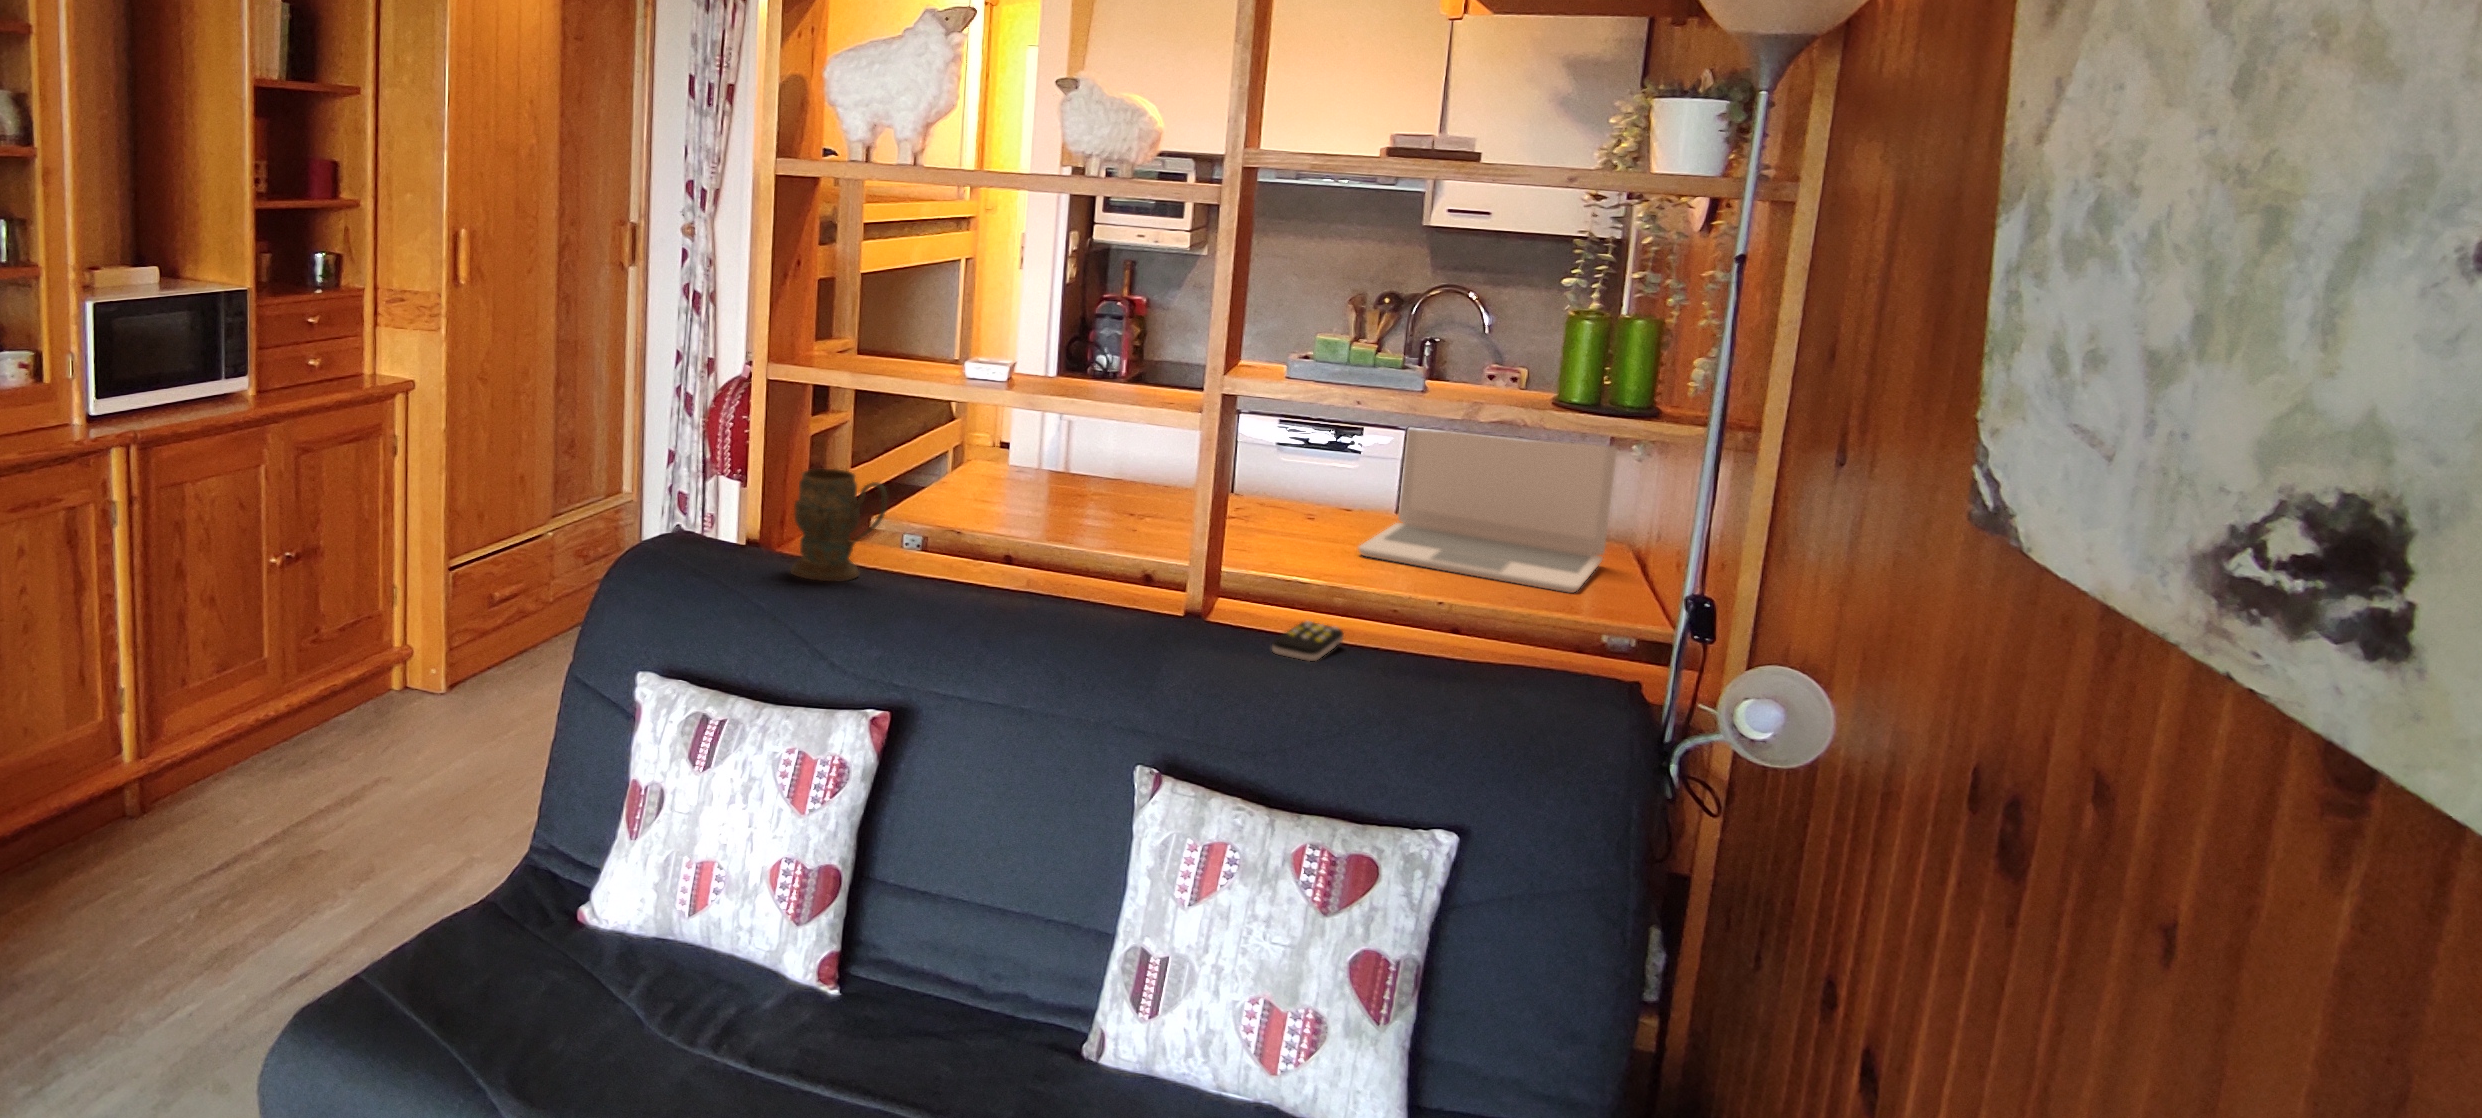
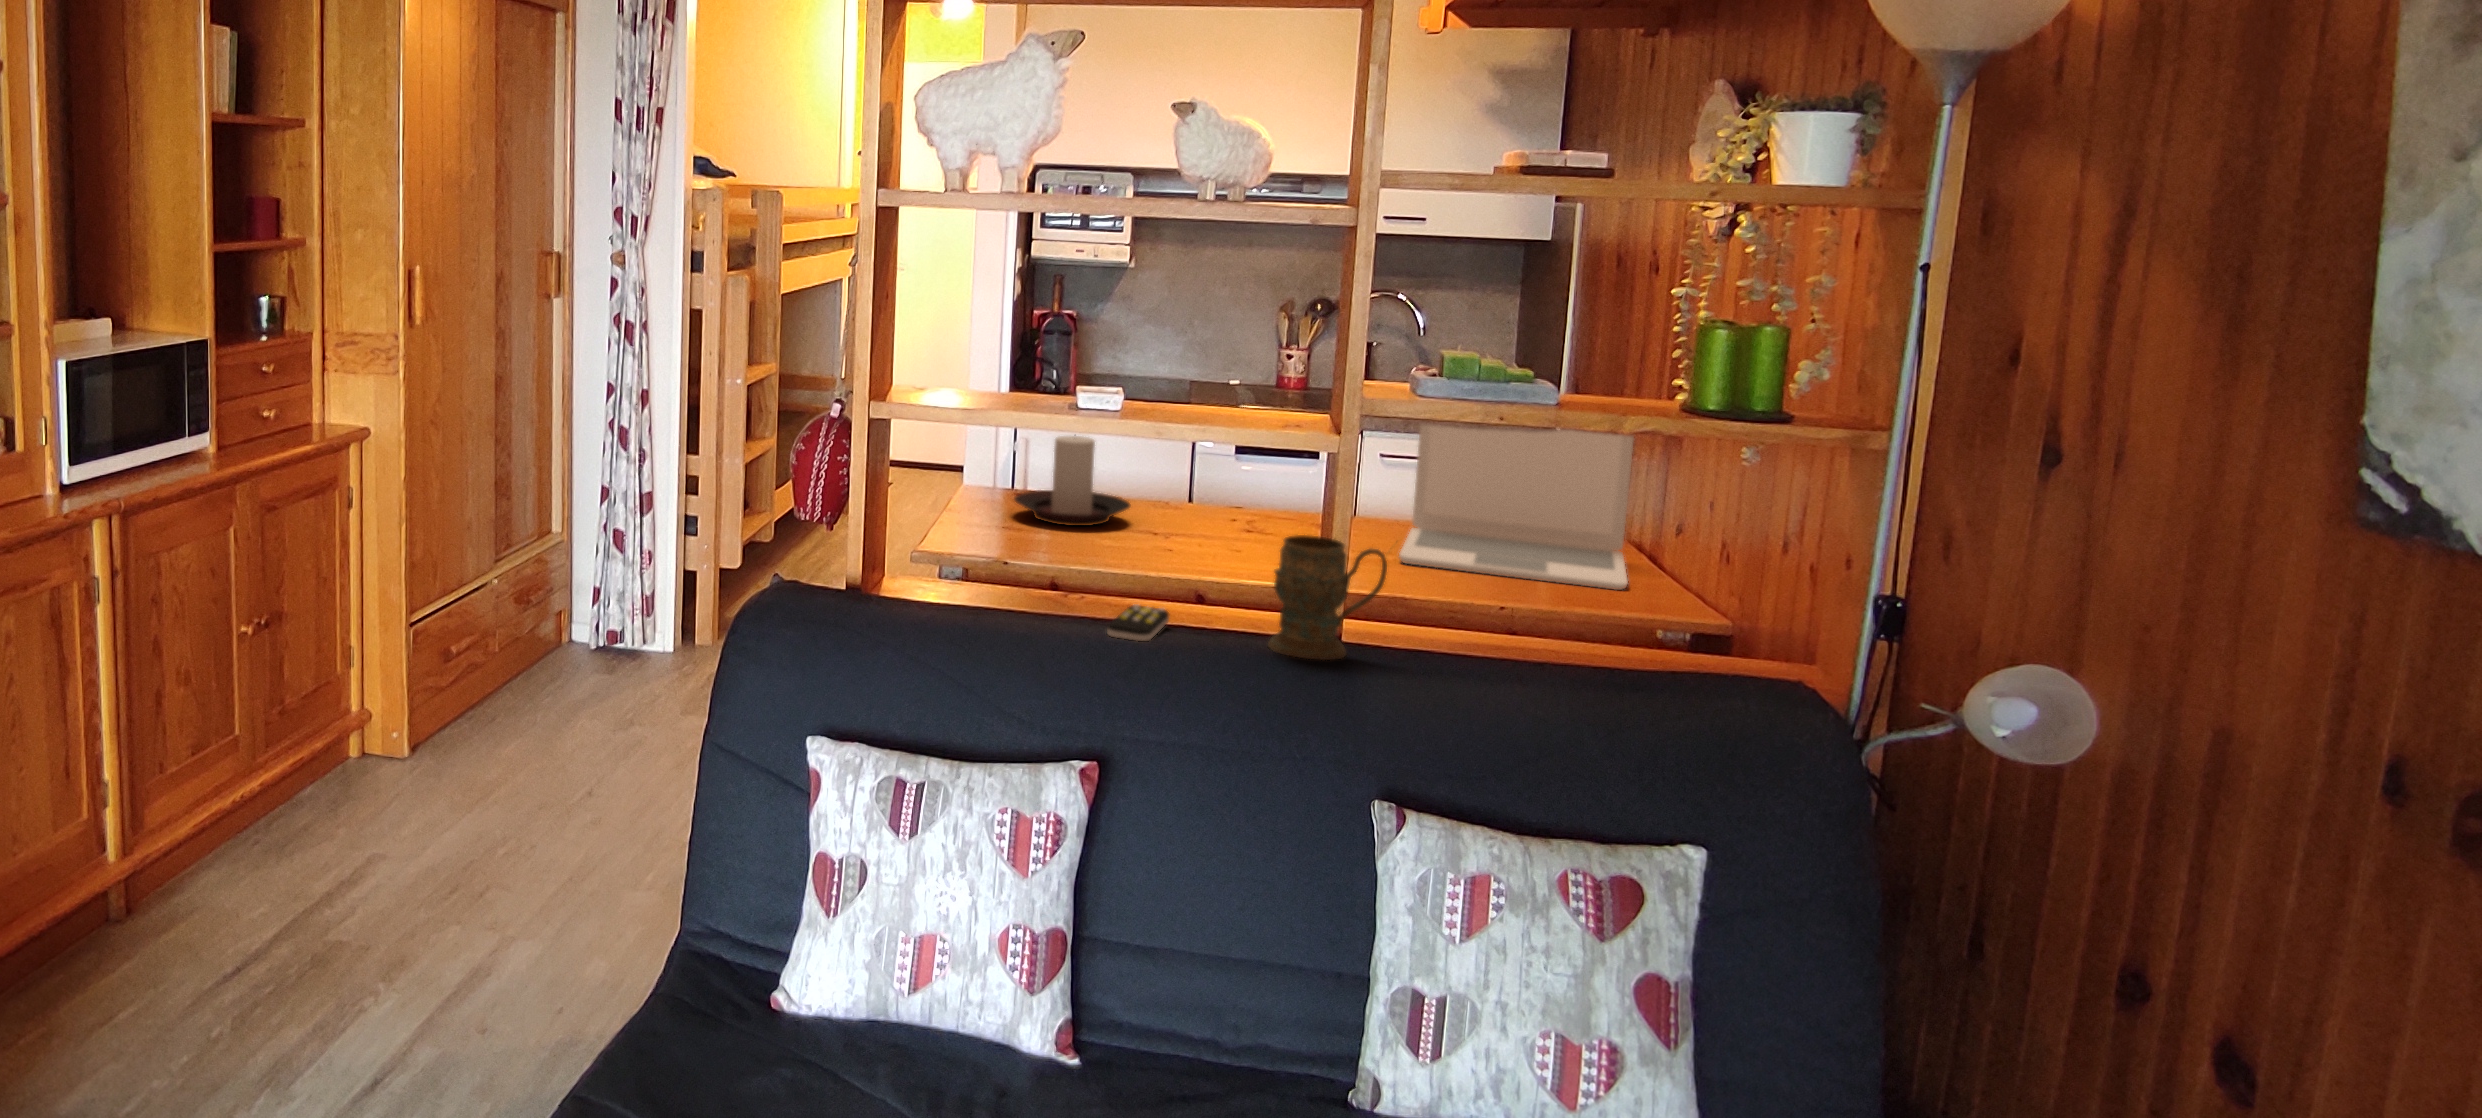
candle holder: none [995,411,1110,504] -> present [1014,435,1130,526]
mug: present [791,469,887,581] -> present [1268,535,1387,660]
remote control: present [1272,621,1343,661] -> present [1107,604,1169,641]

